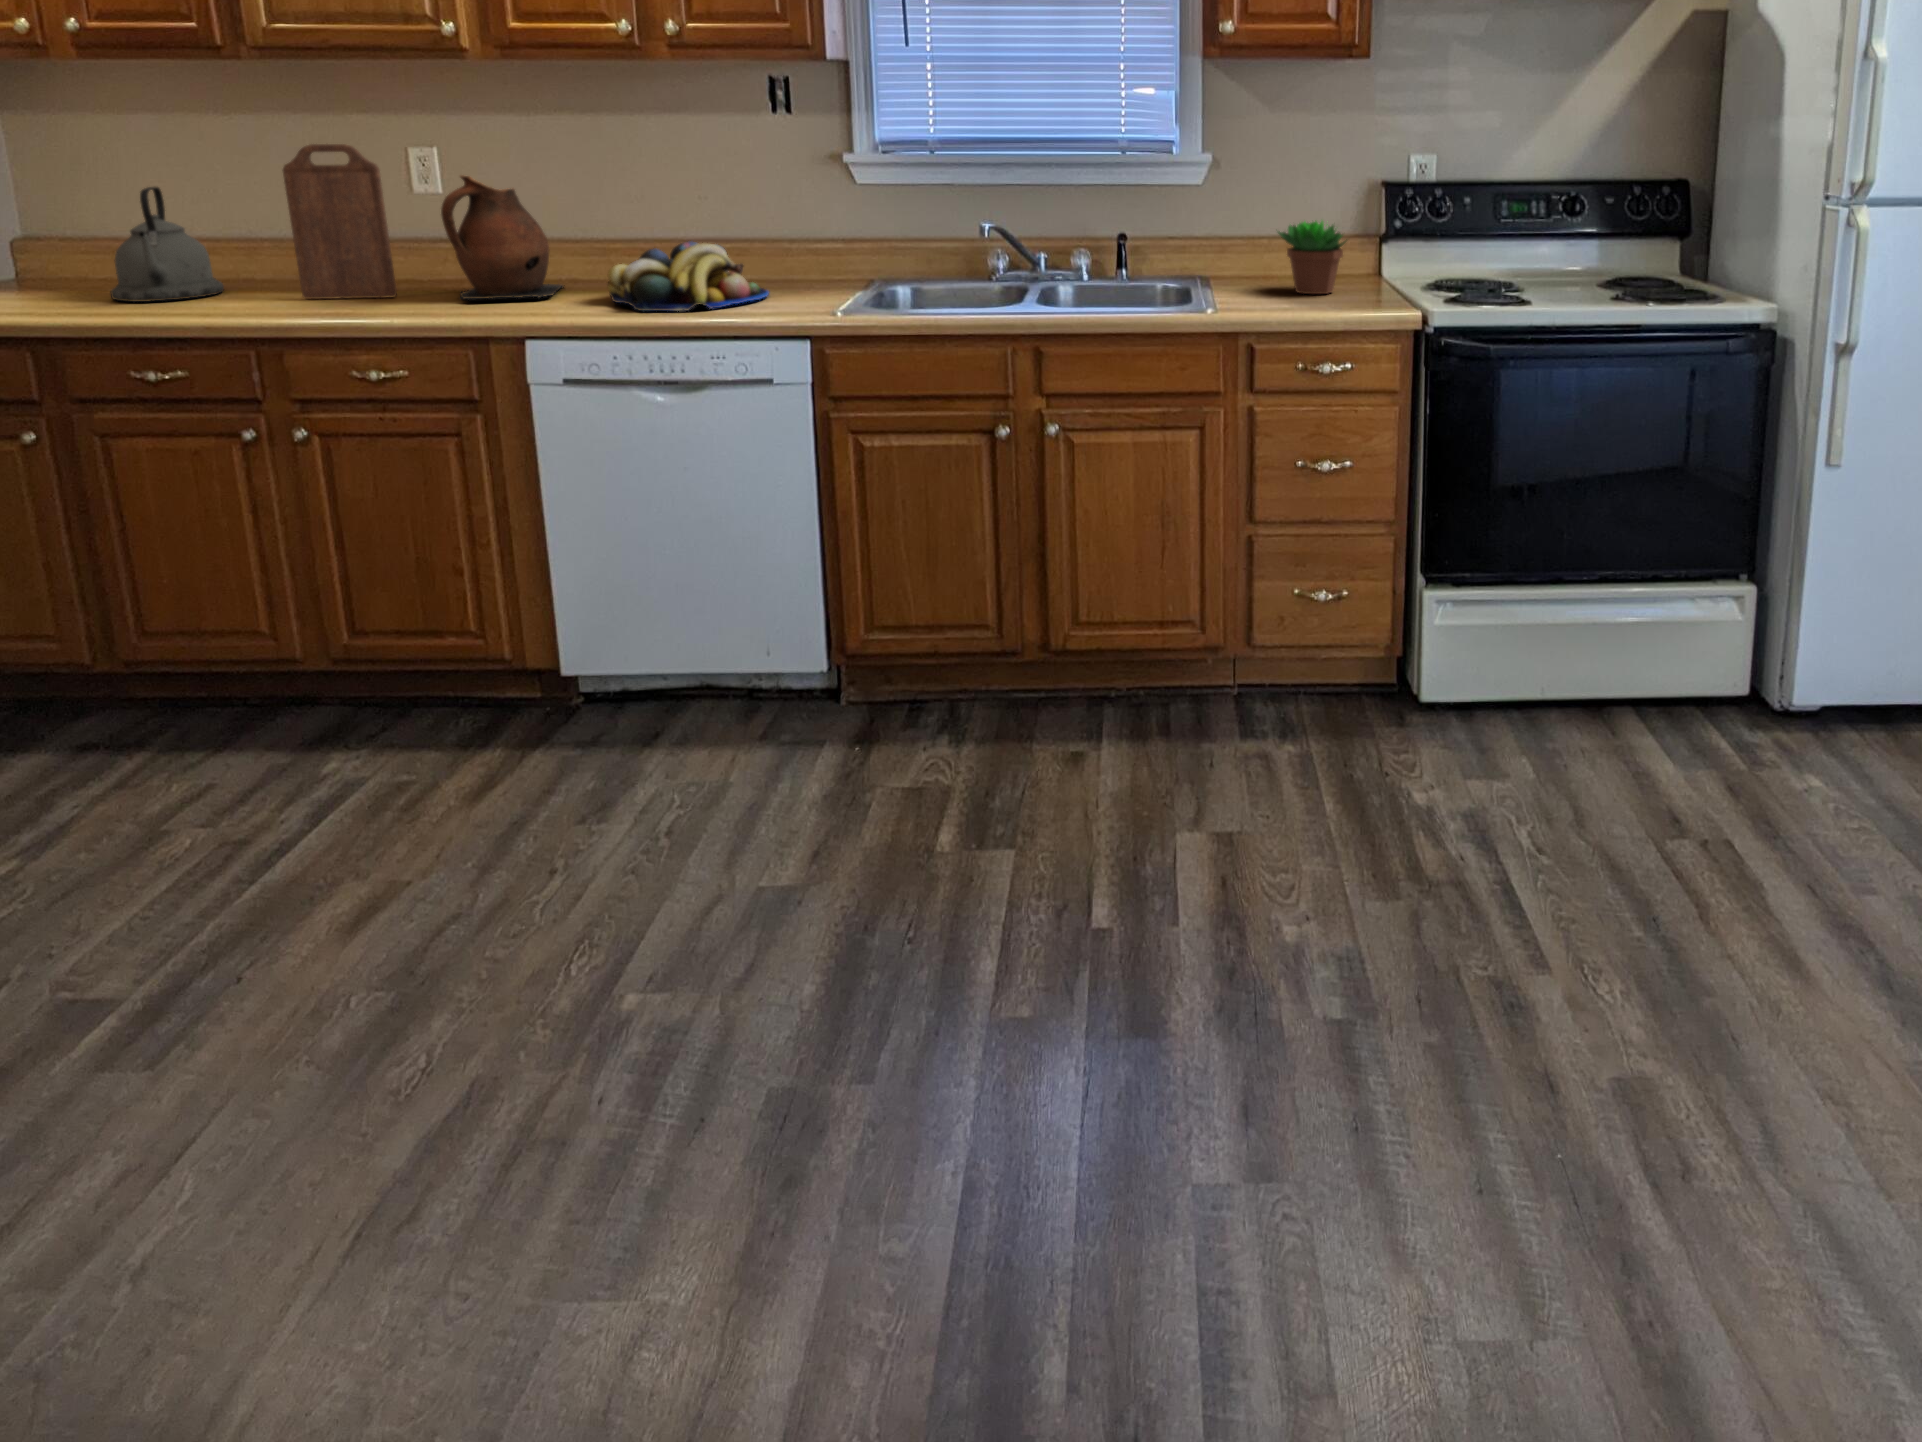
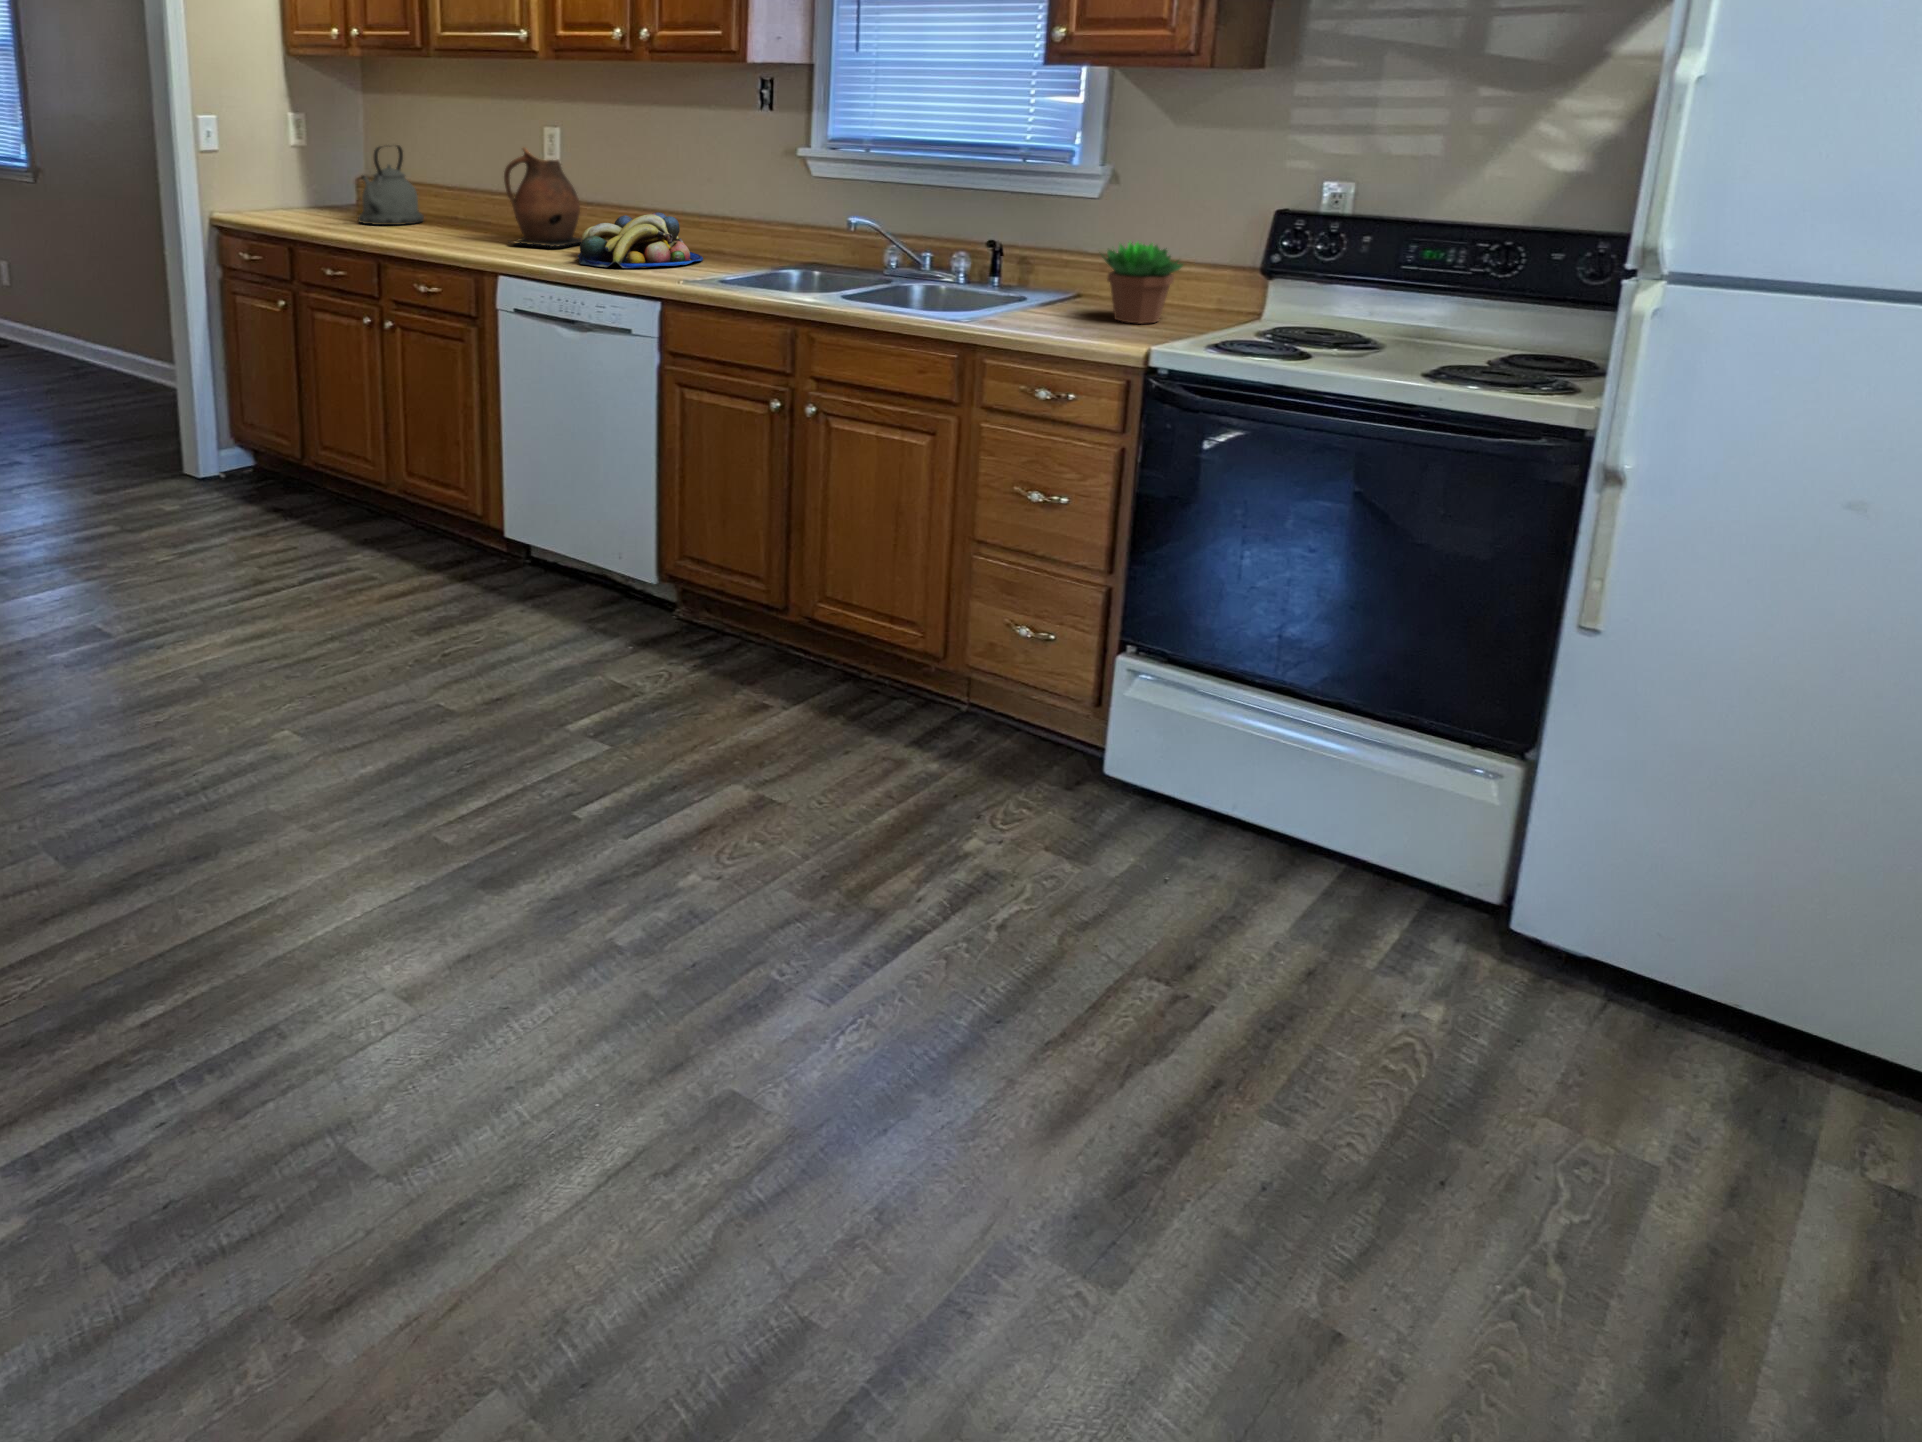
cutting board: present [283,144,397,299] -> none [438,119,490,237]

